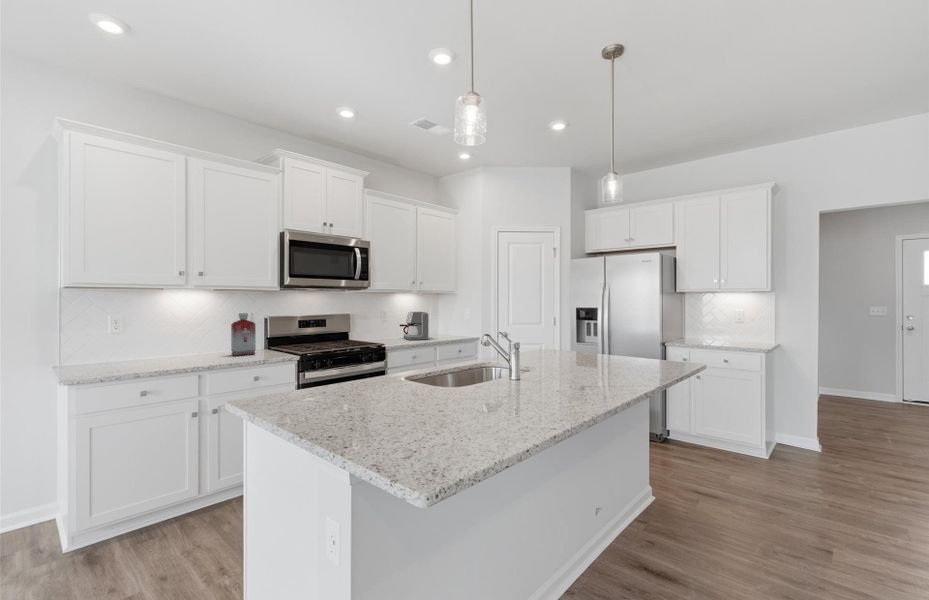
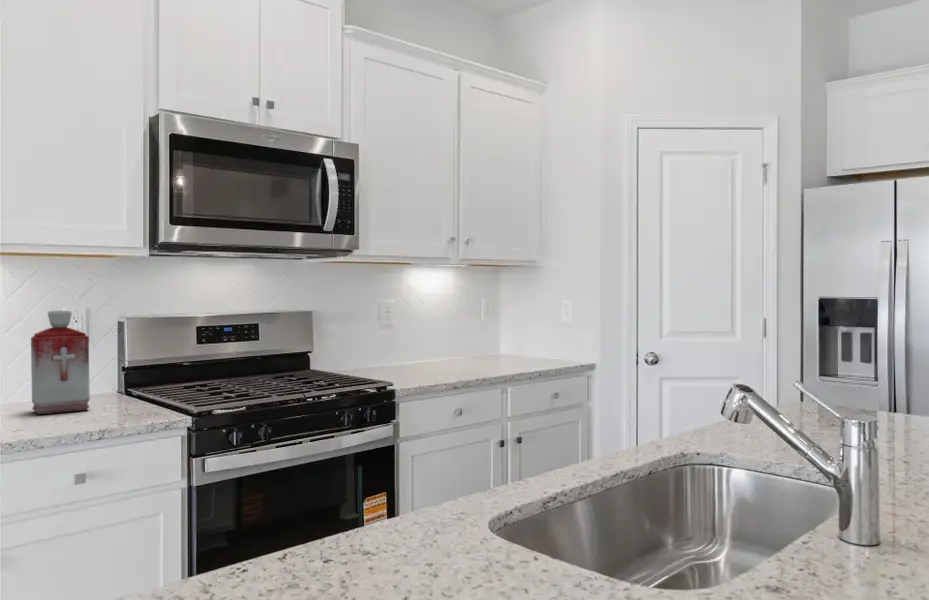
coffee maker: present [400,312,429,340] -> none [421,306,487,370]

